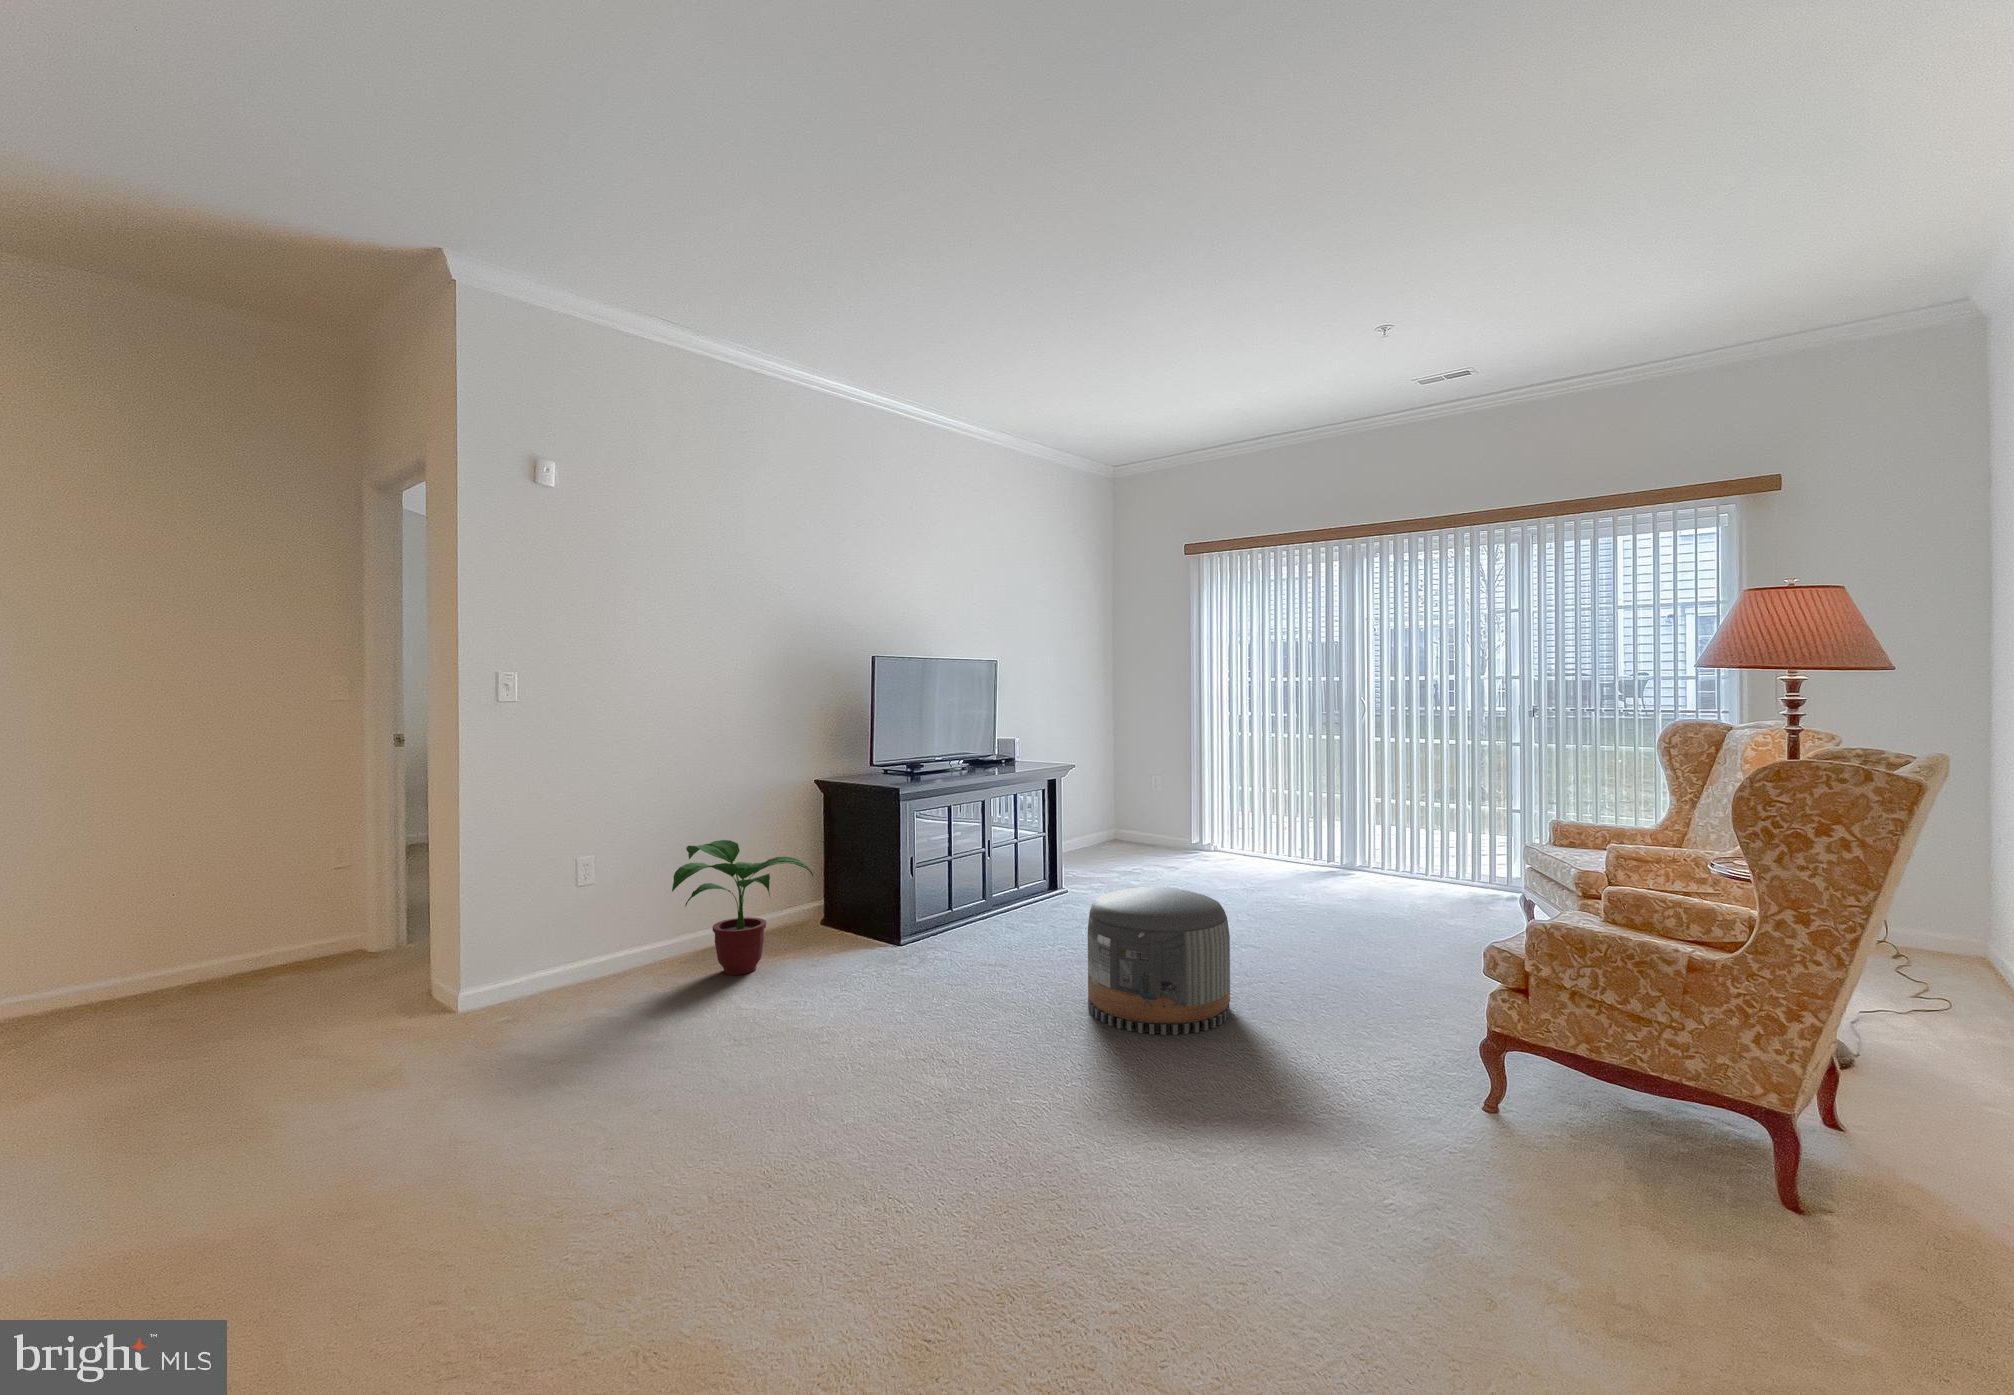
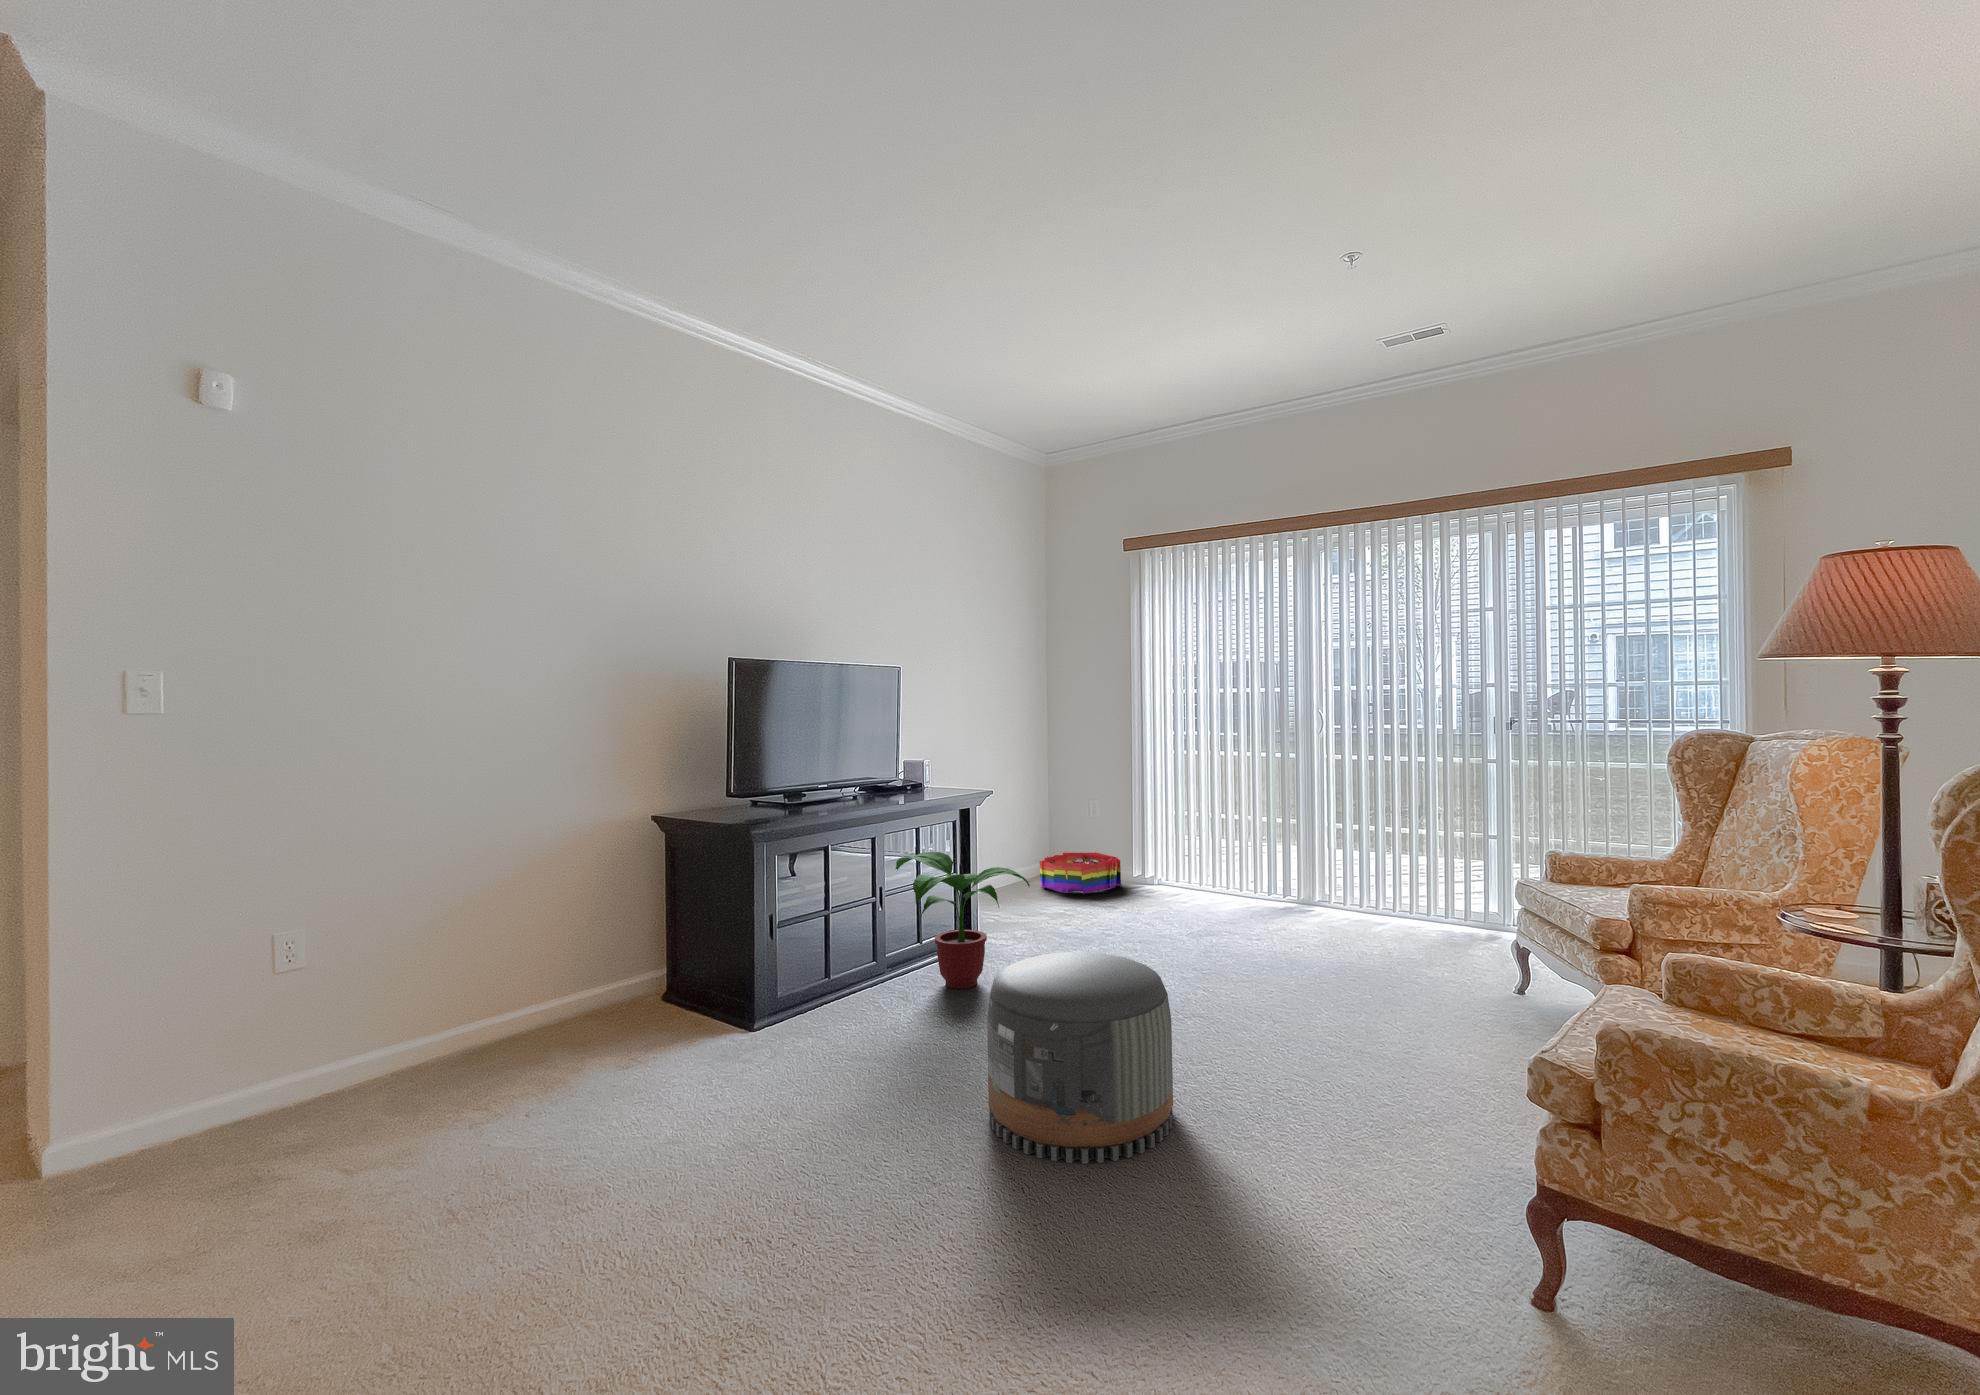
storage bin: none [1109,824,1183,860] -> present [1040,852,1121,894]
potted plant: present [672,840,813,975] -> present [896,852,1029,988]

